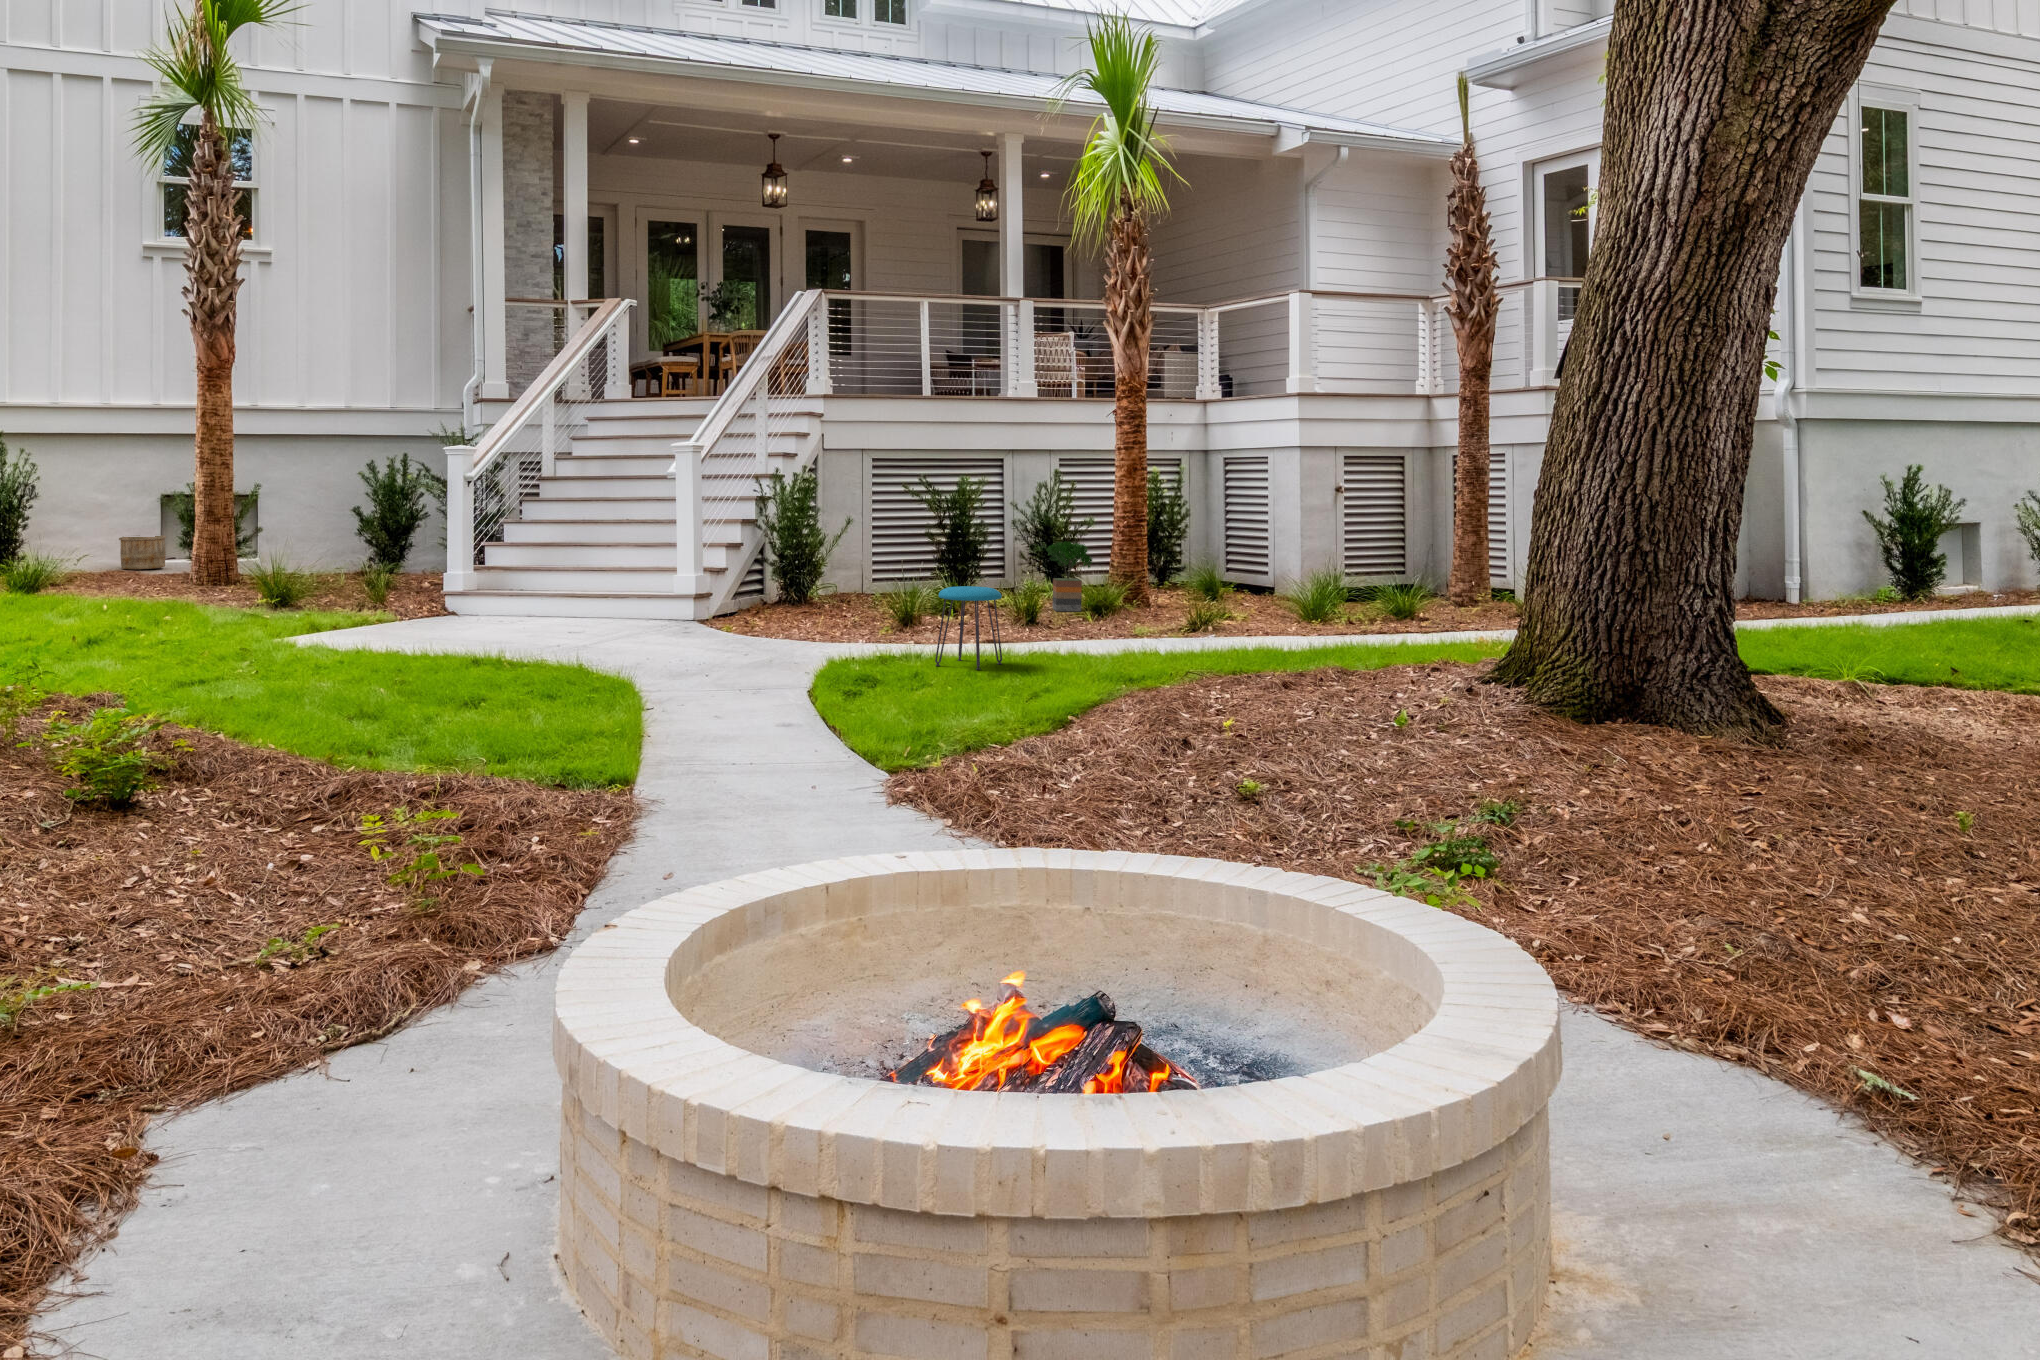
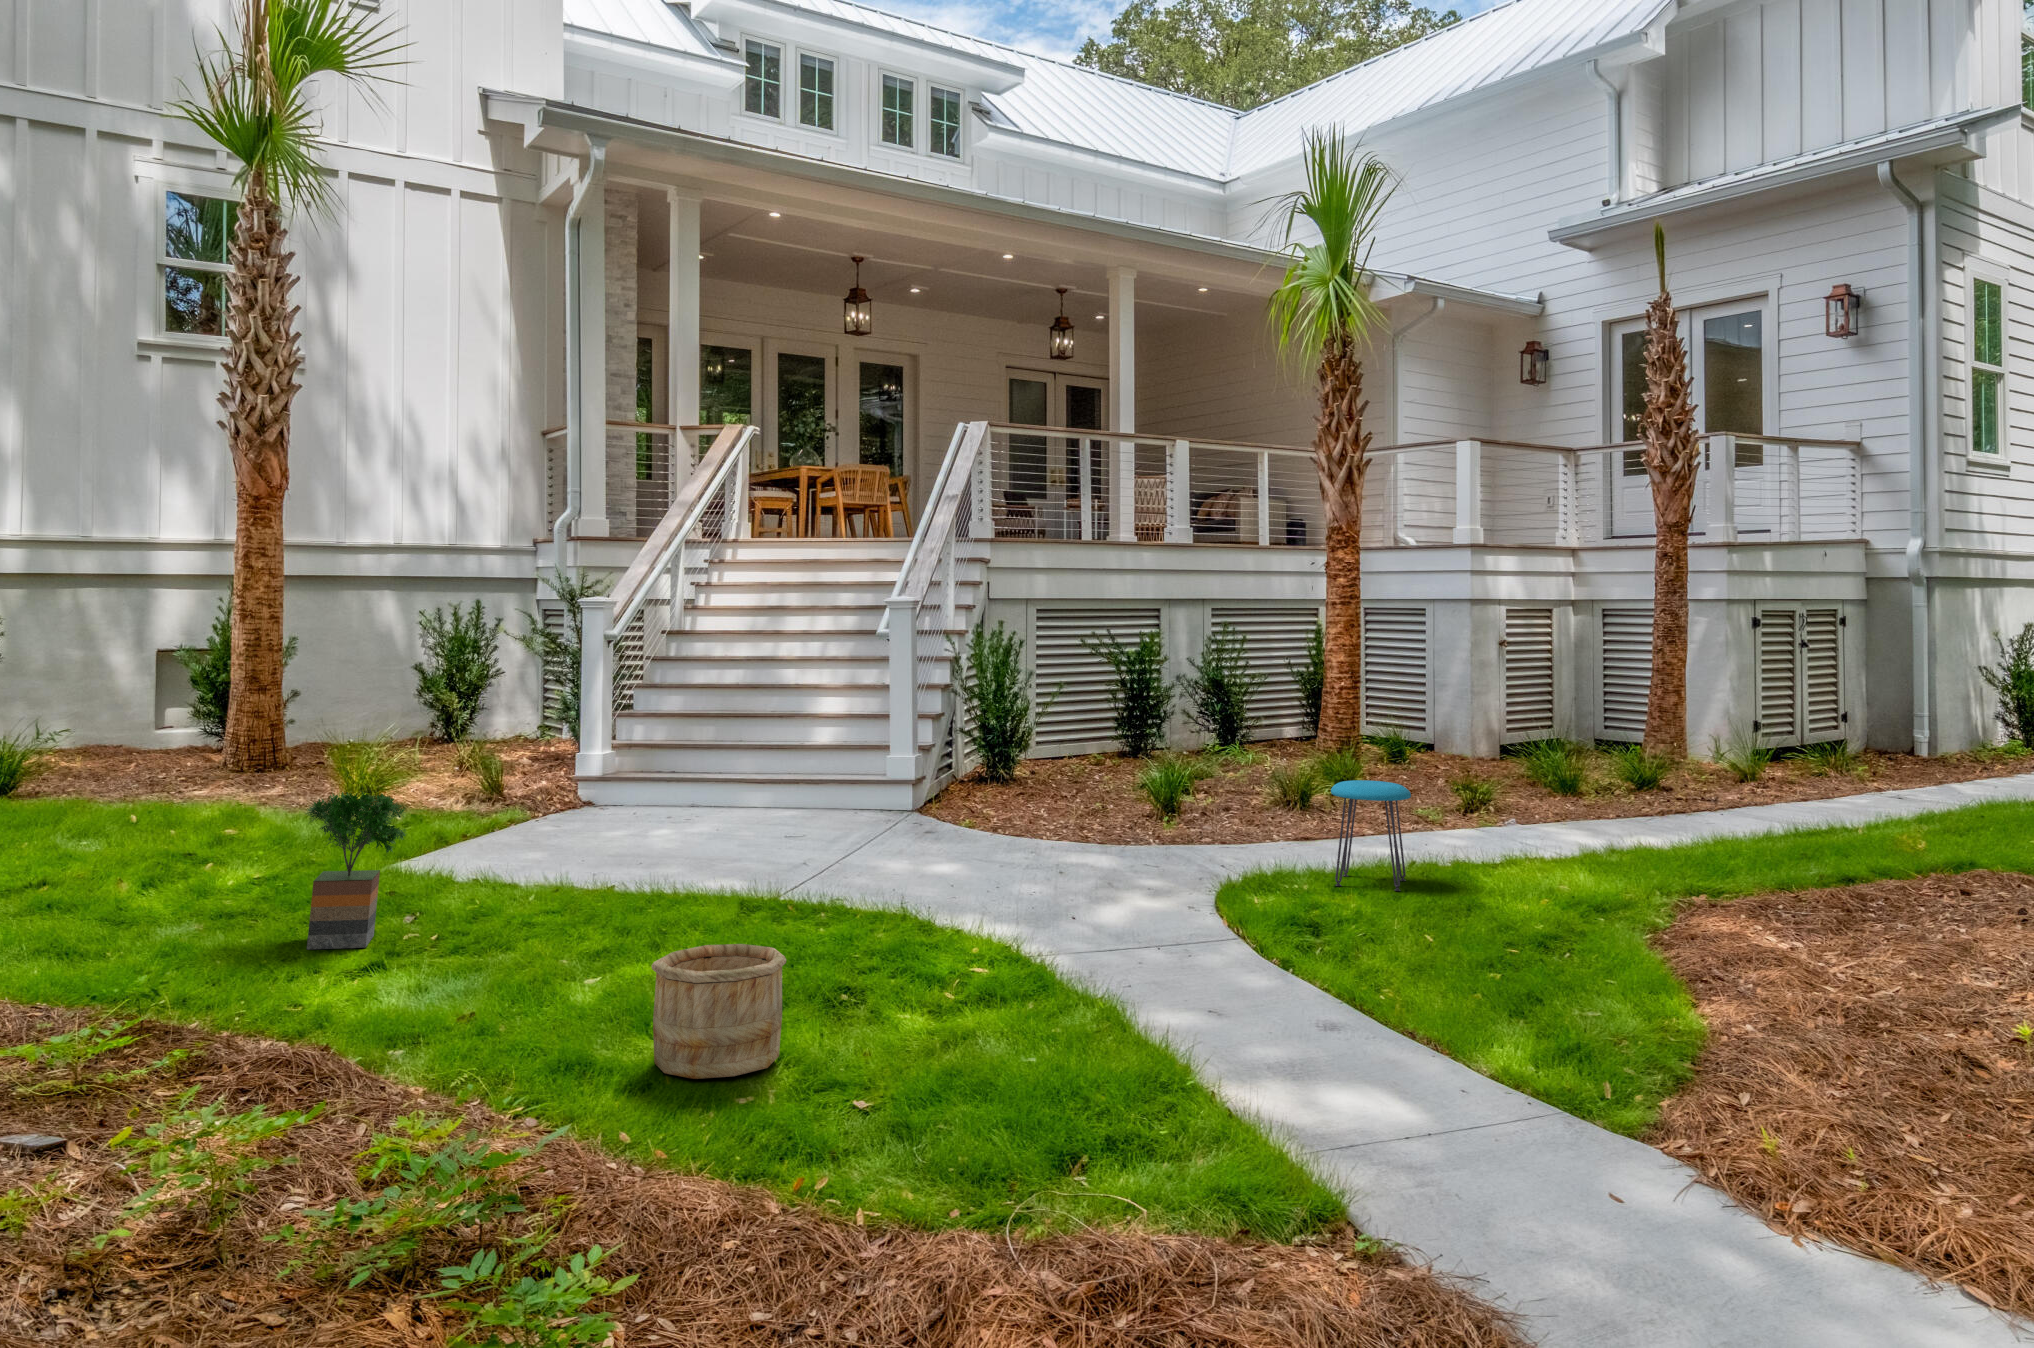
wooden bucket: present [119,535,166,569] -> present [652,944,786,1079]
potted tree: present [1047,541,1092,611] -> present [306,792,405,950]

